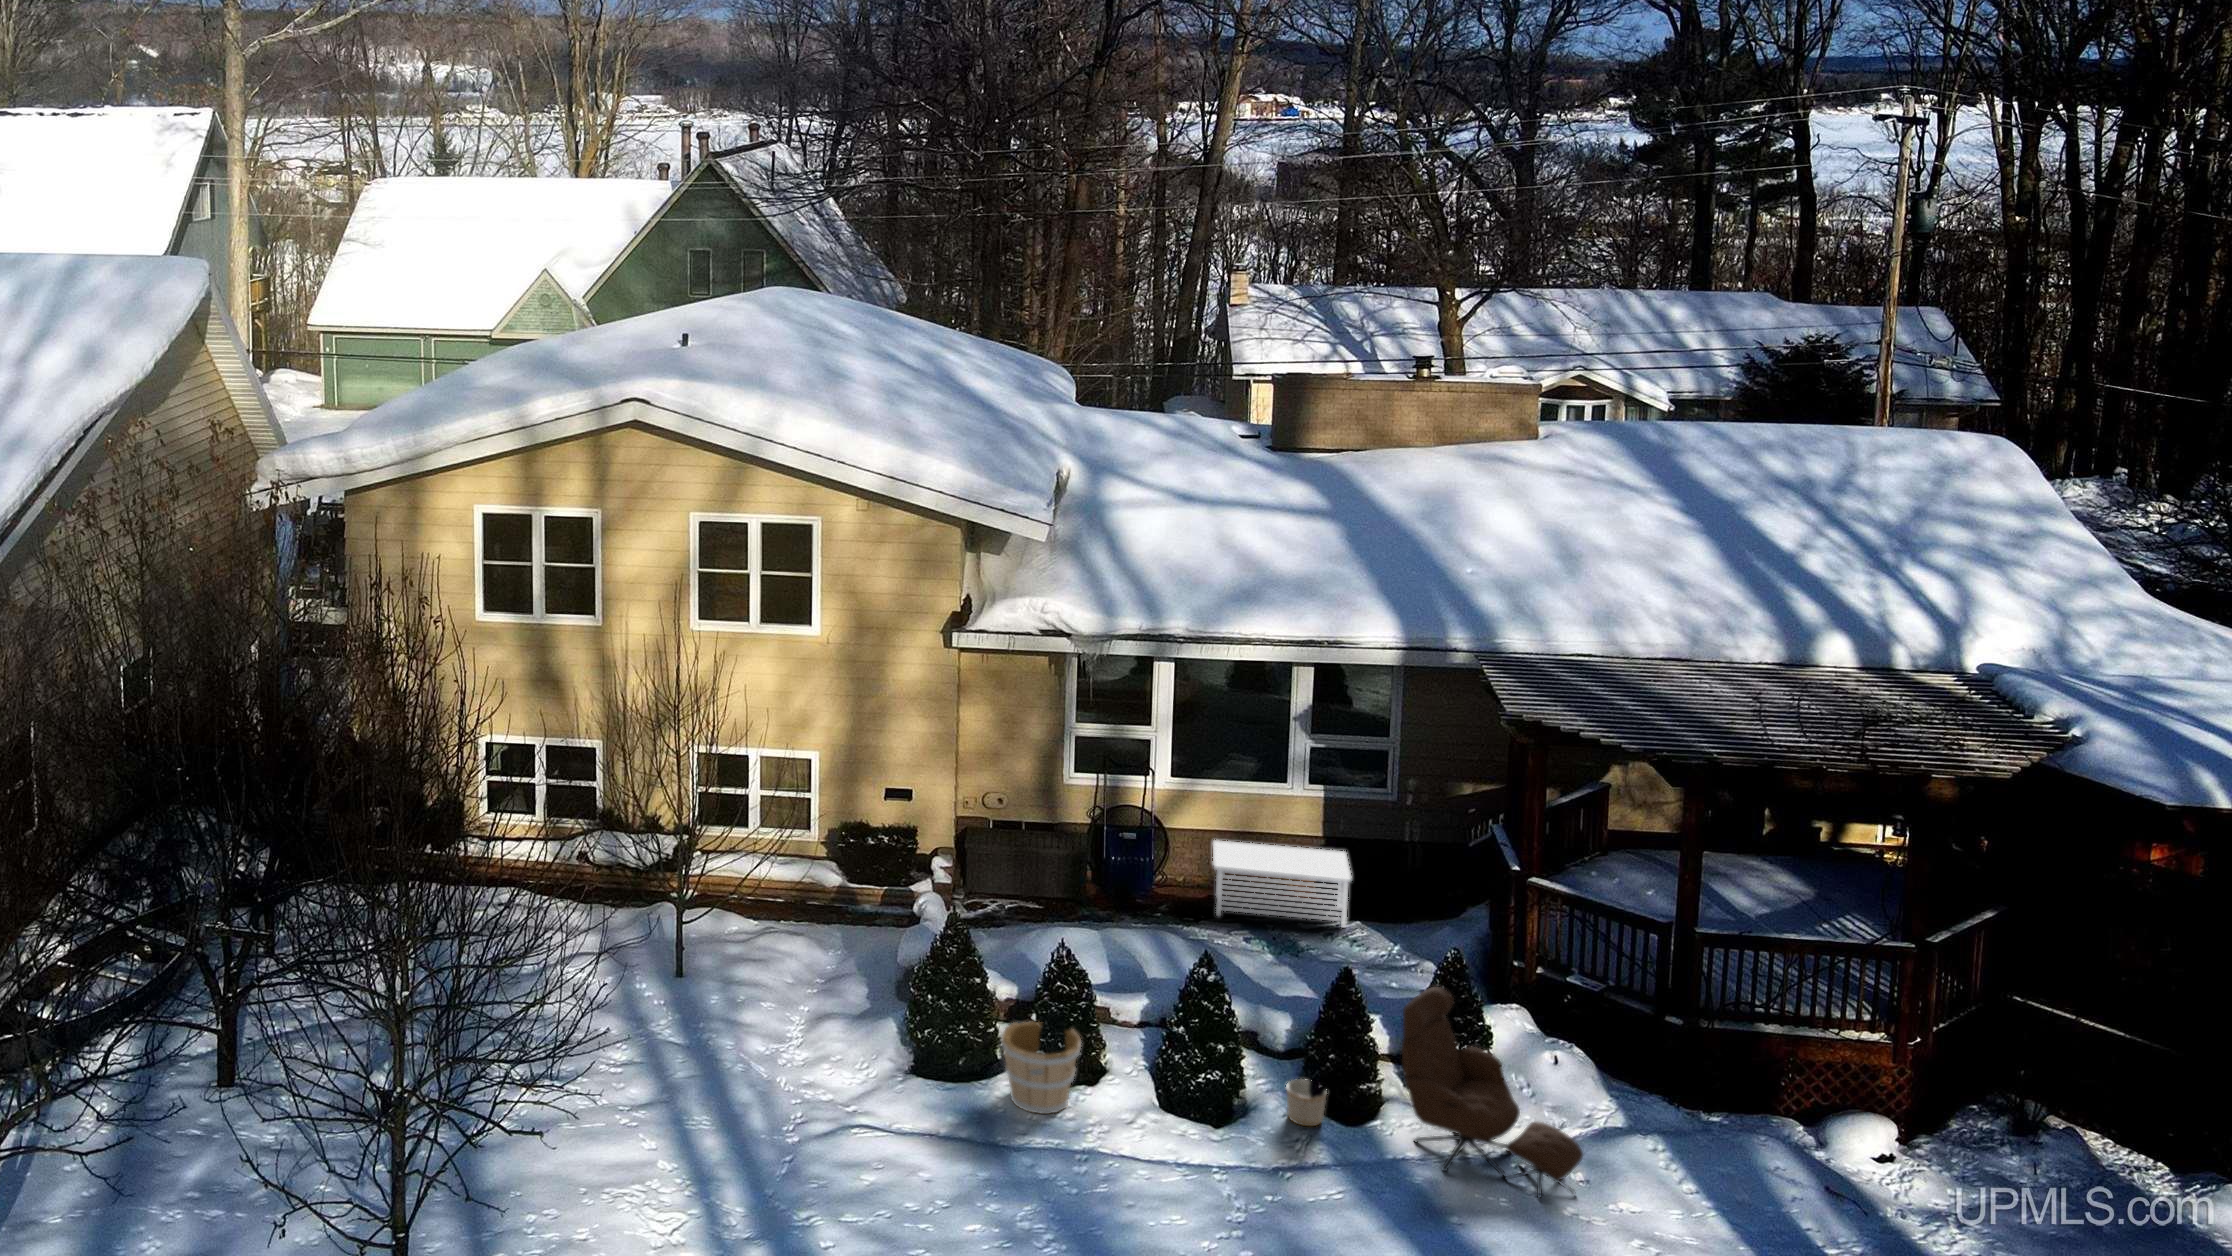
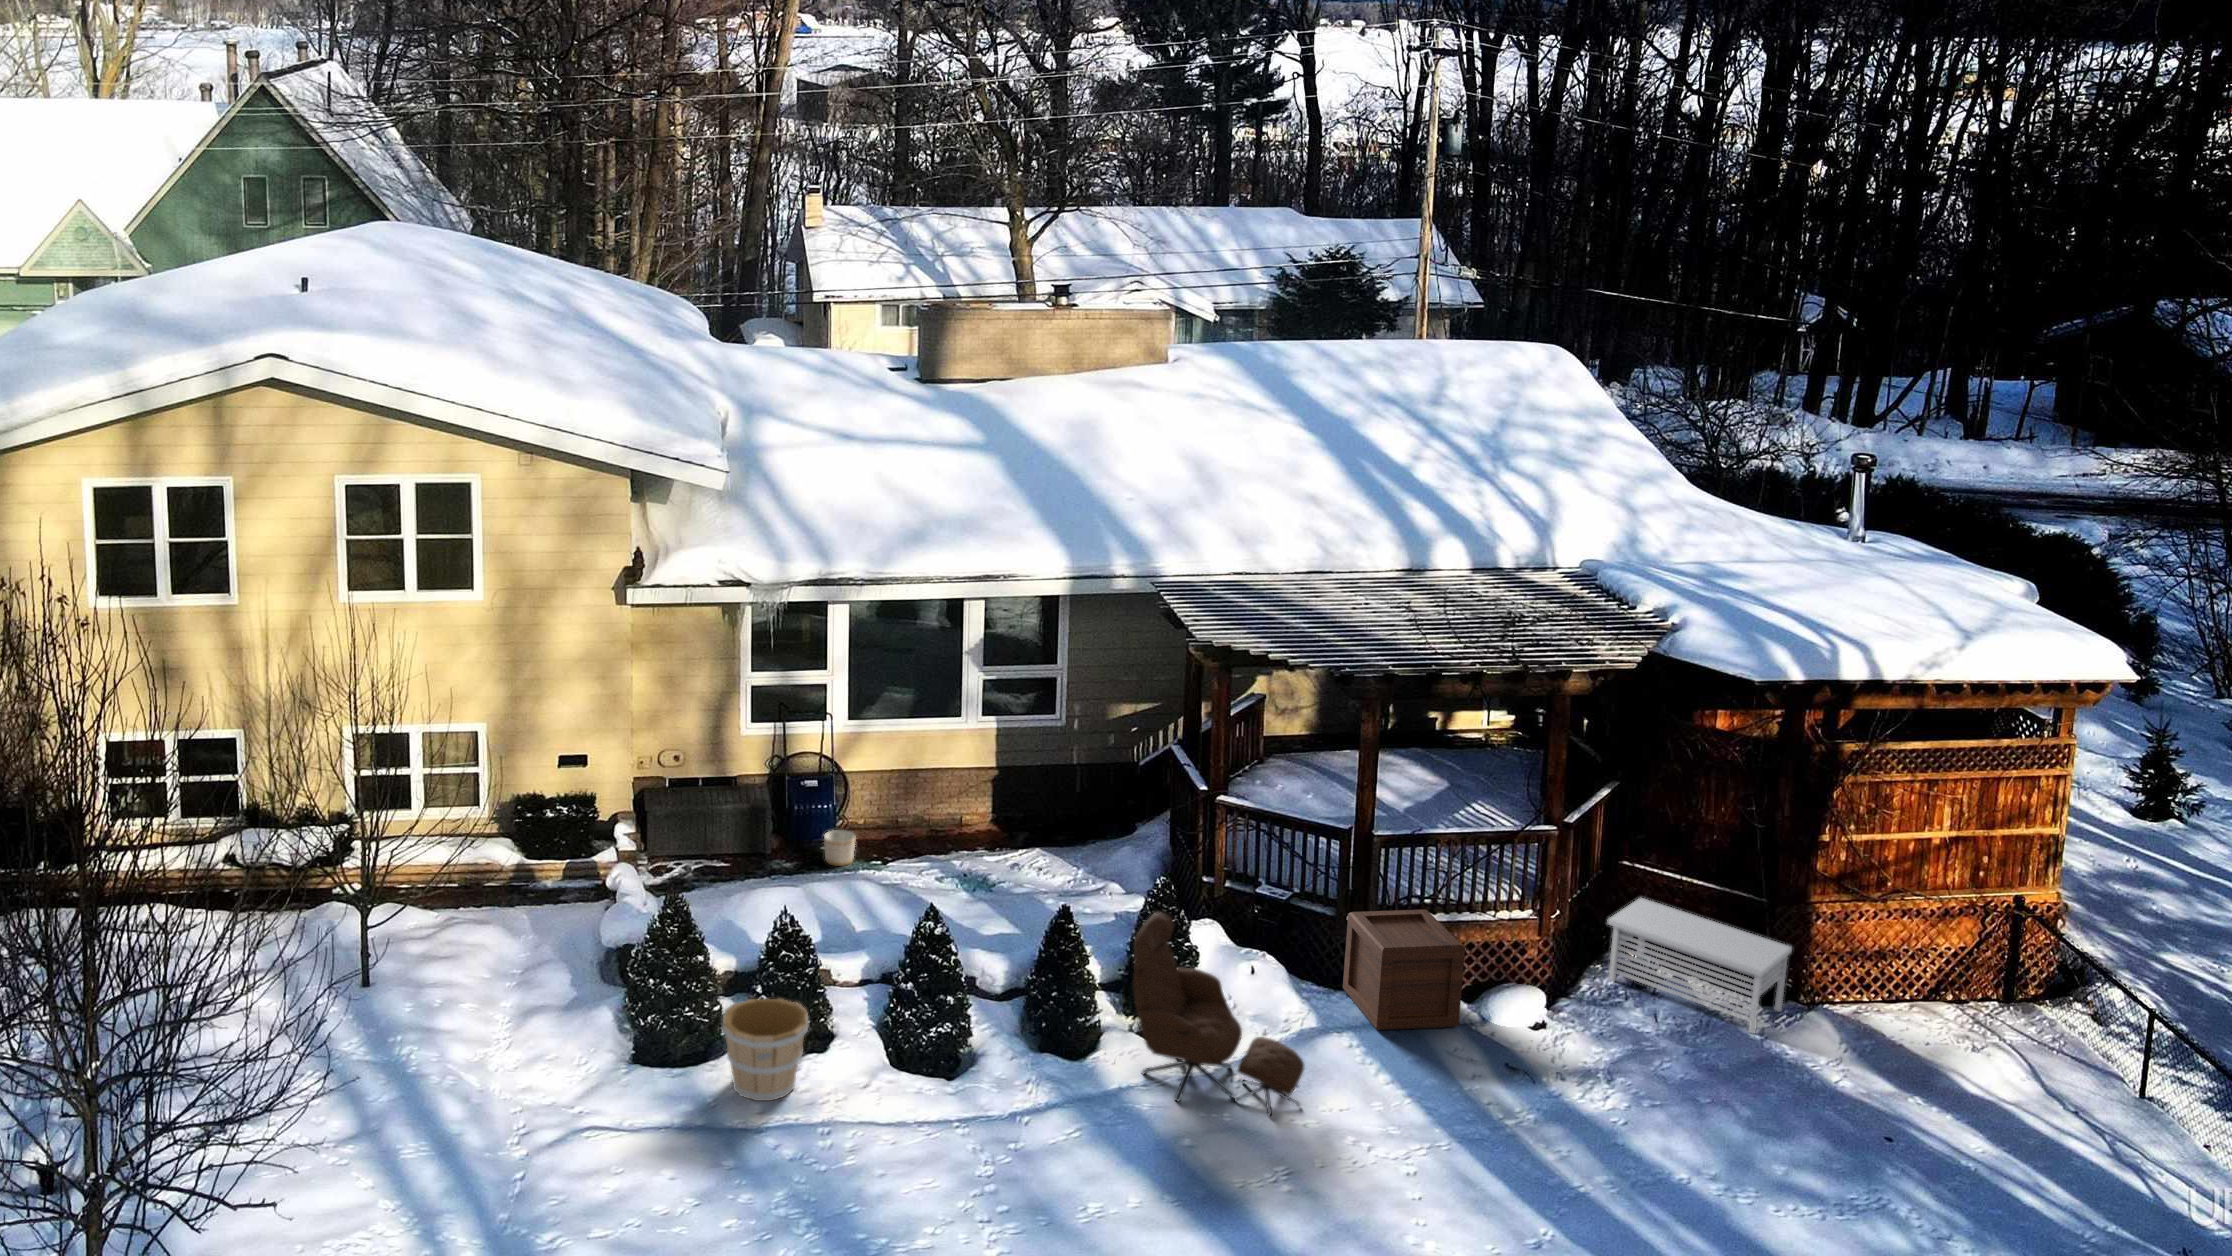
storage bench: present [1213,840,1352,928] -> present [1607,898,1792,1033]
wooden crate: none [1659,1015,1790,1146] -> present [1343,909,1465,1030]
planter: present [1286,1079,1327,1126] -> present [824,830,856,866]

